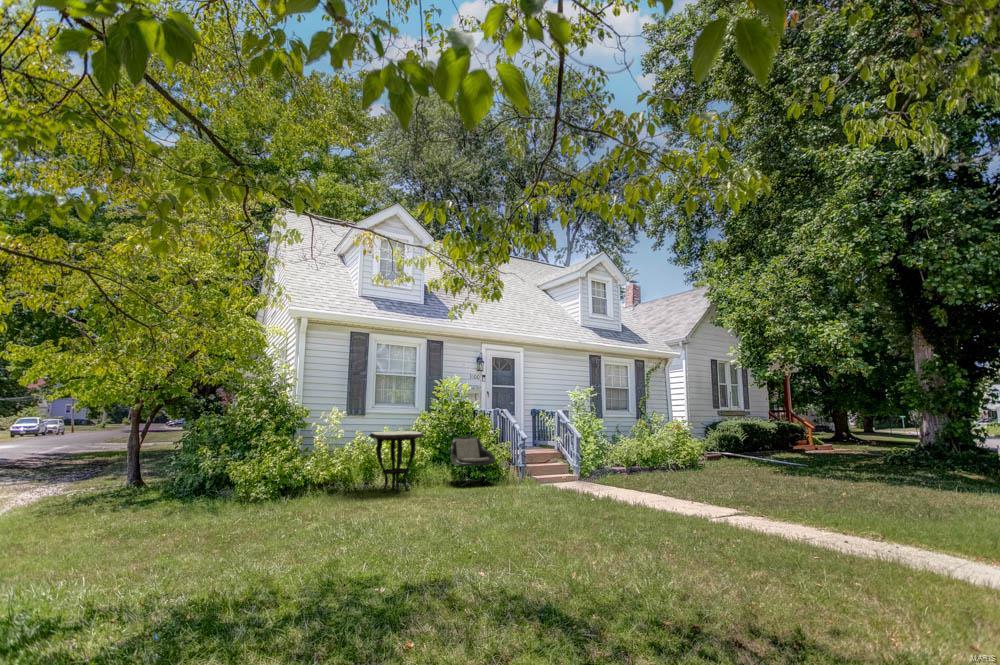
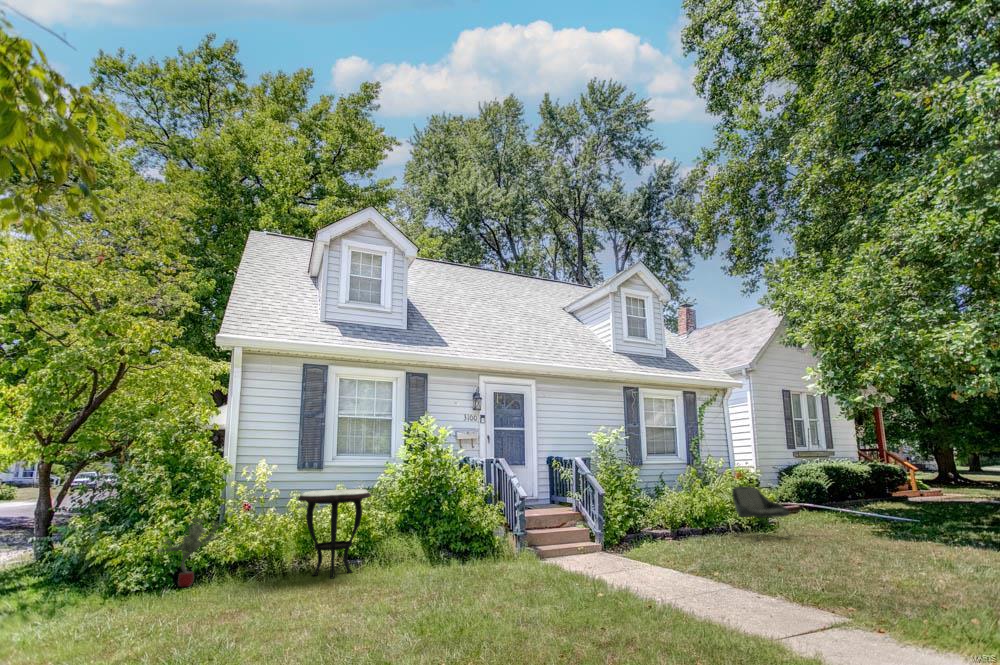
lounge chair: present [451,437,495,487] -> present [732,486,789,539]
potted tree: none [272,447,314,499] -> present [158,515,220,587]

